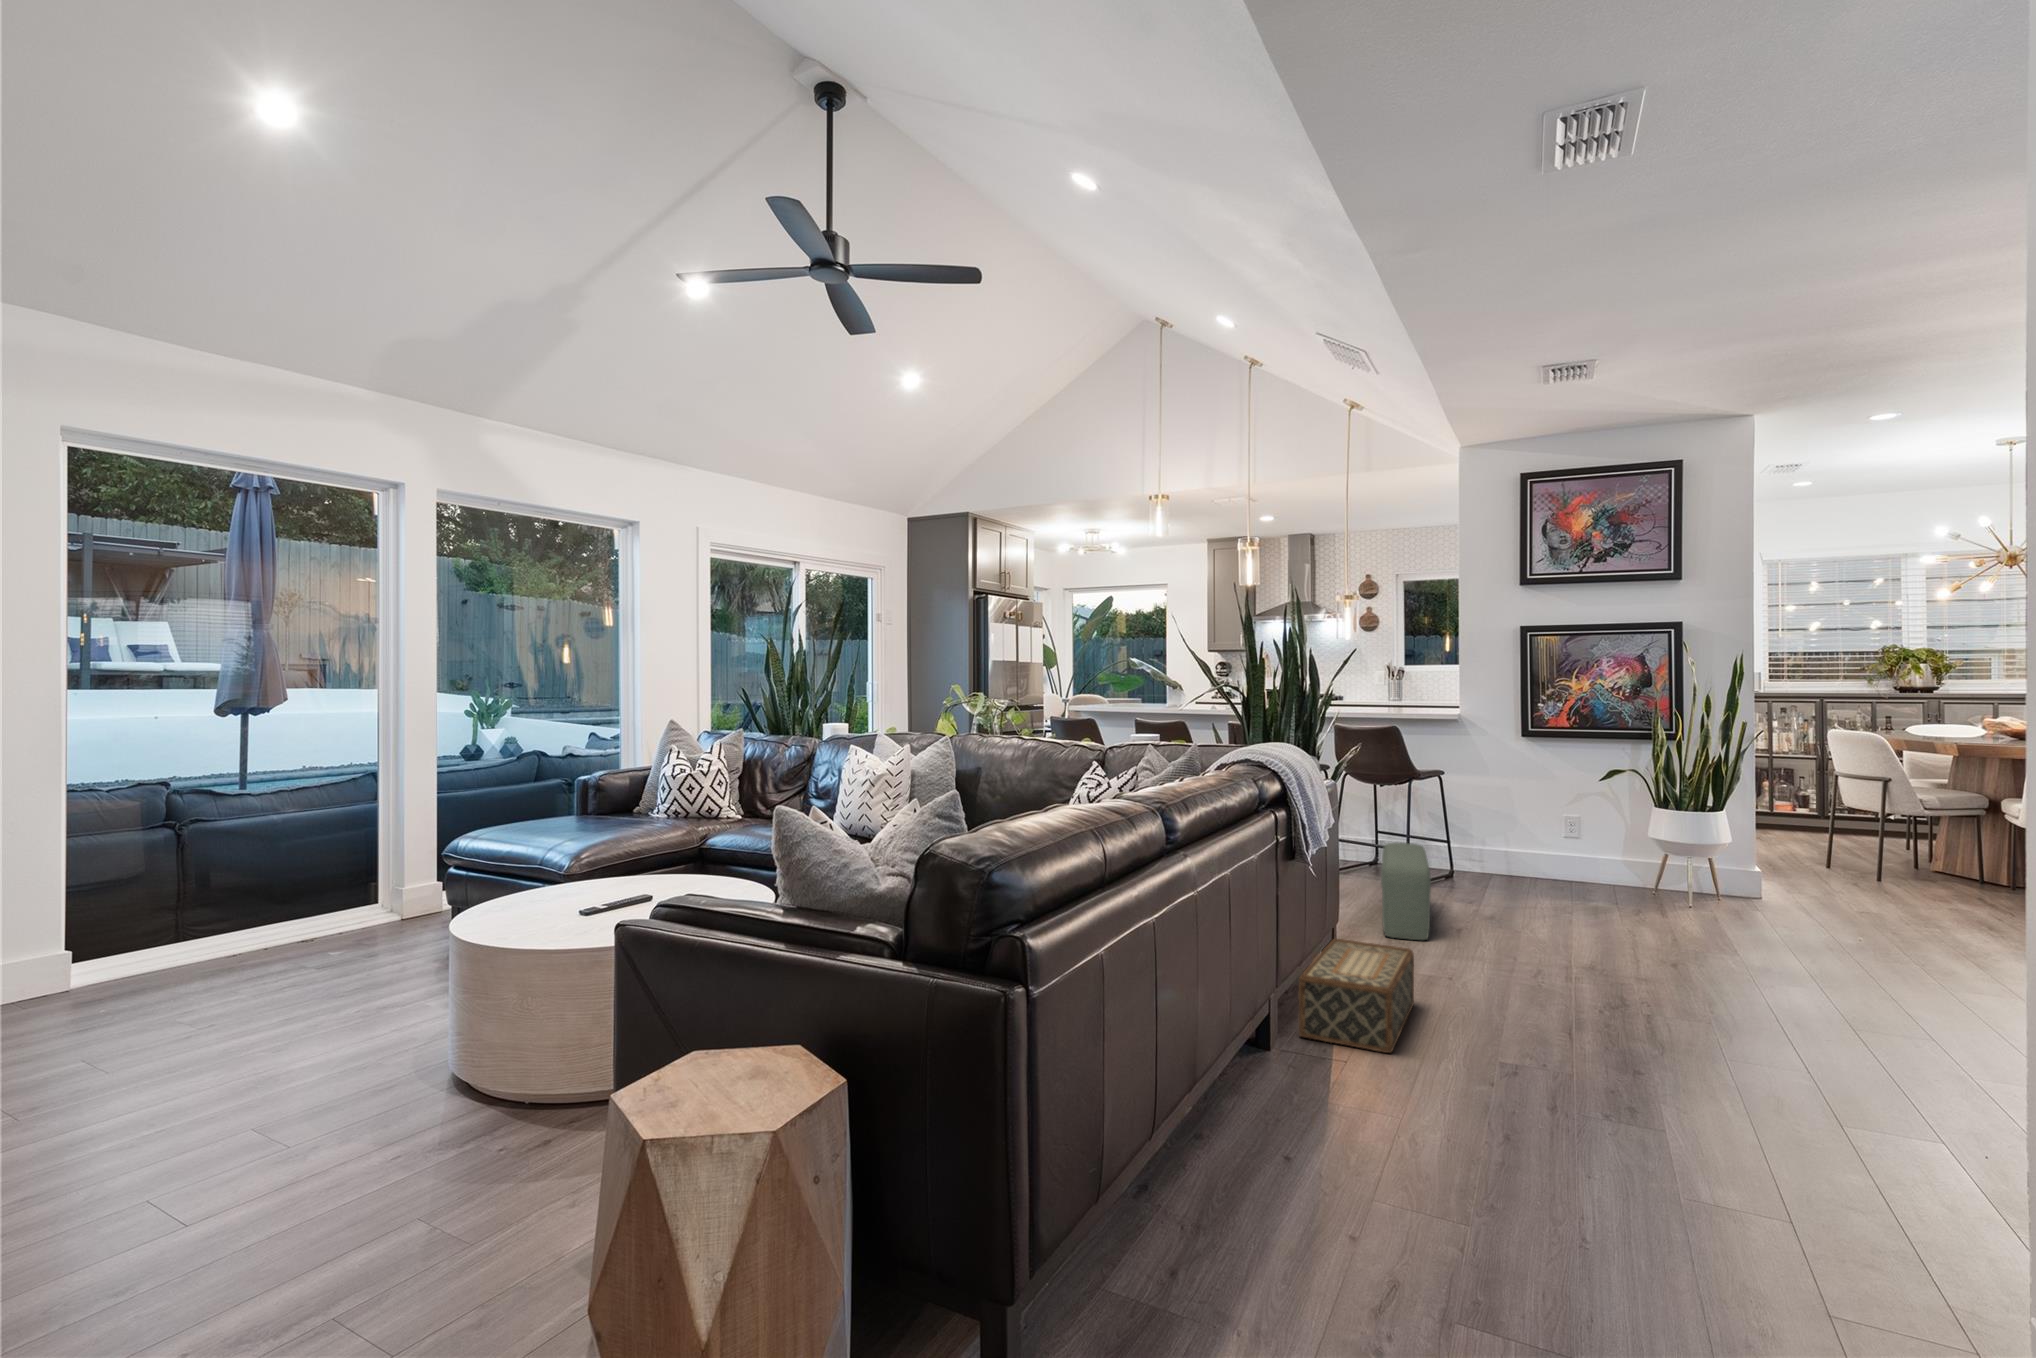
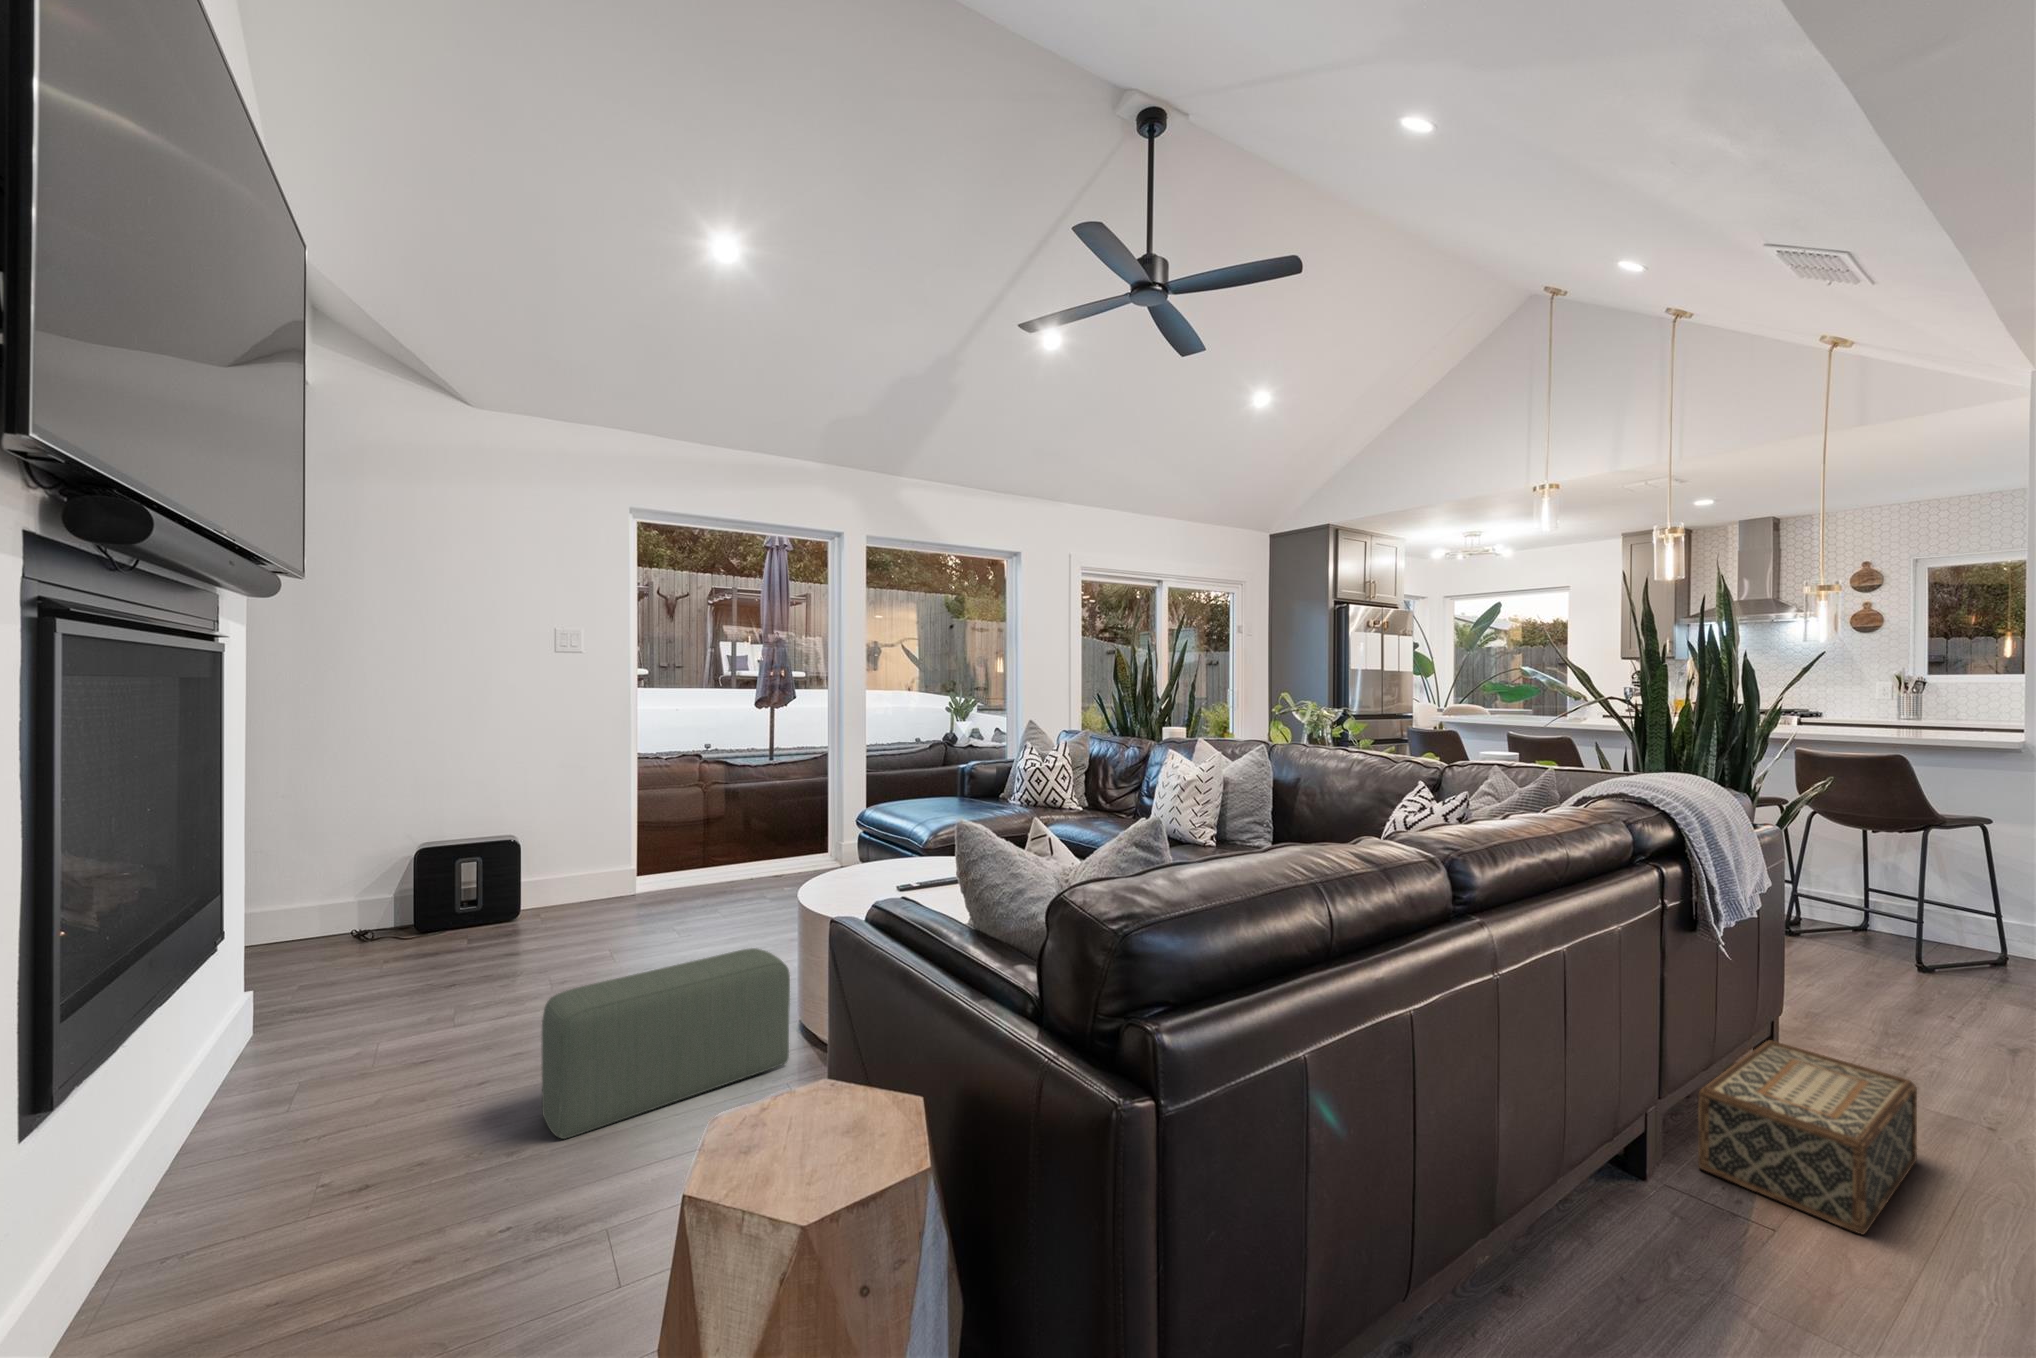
pouf: present [1381,843,1431,940] -> present [542,948,790,1139]

